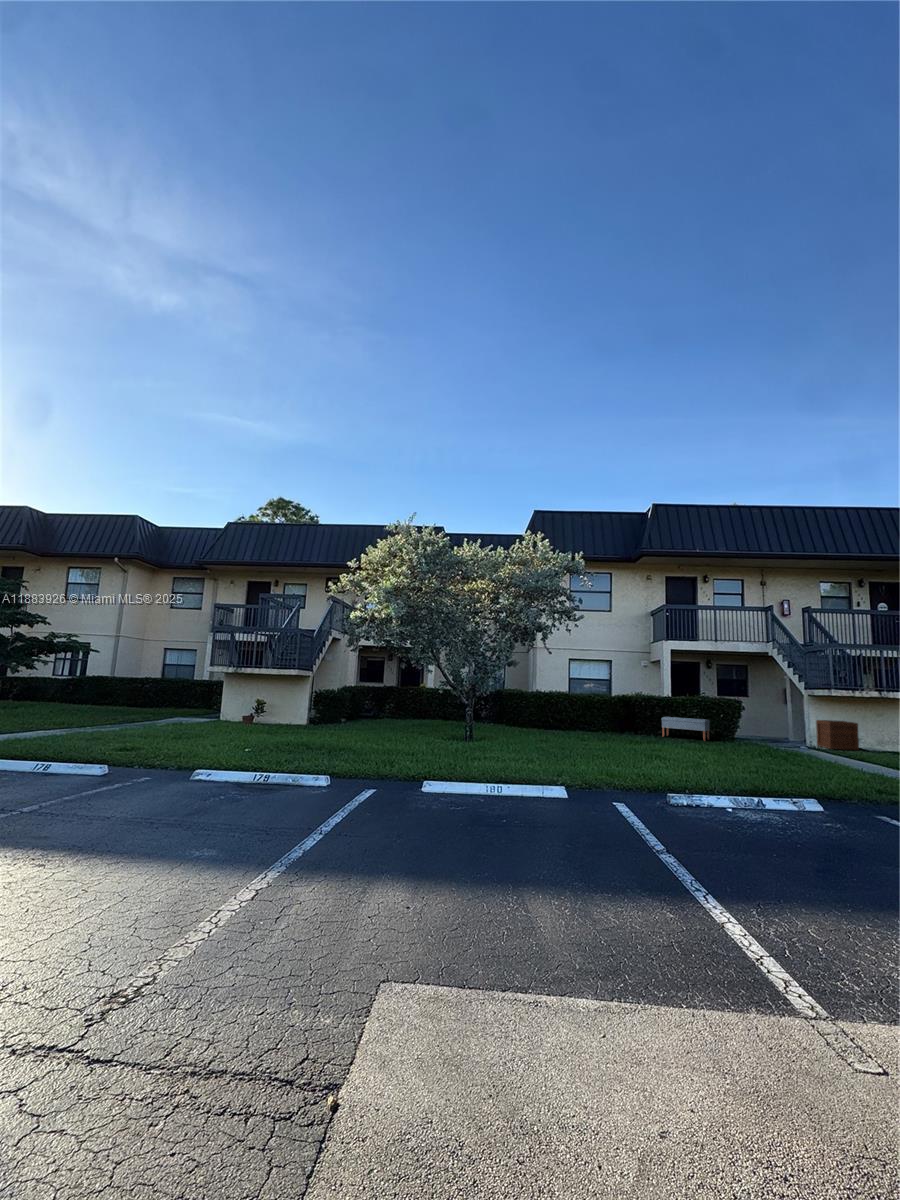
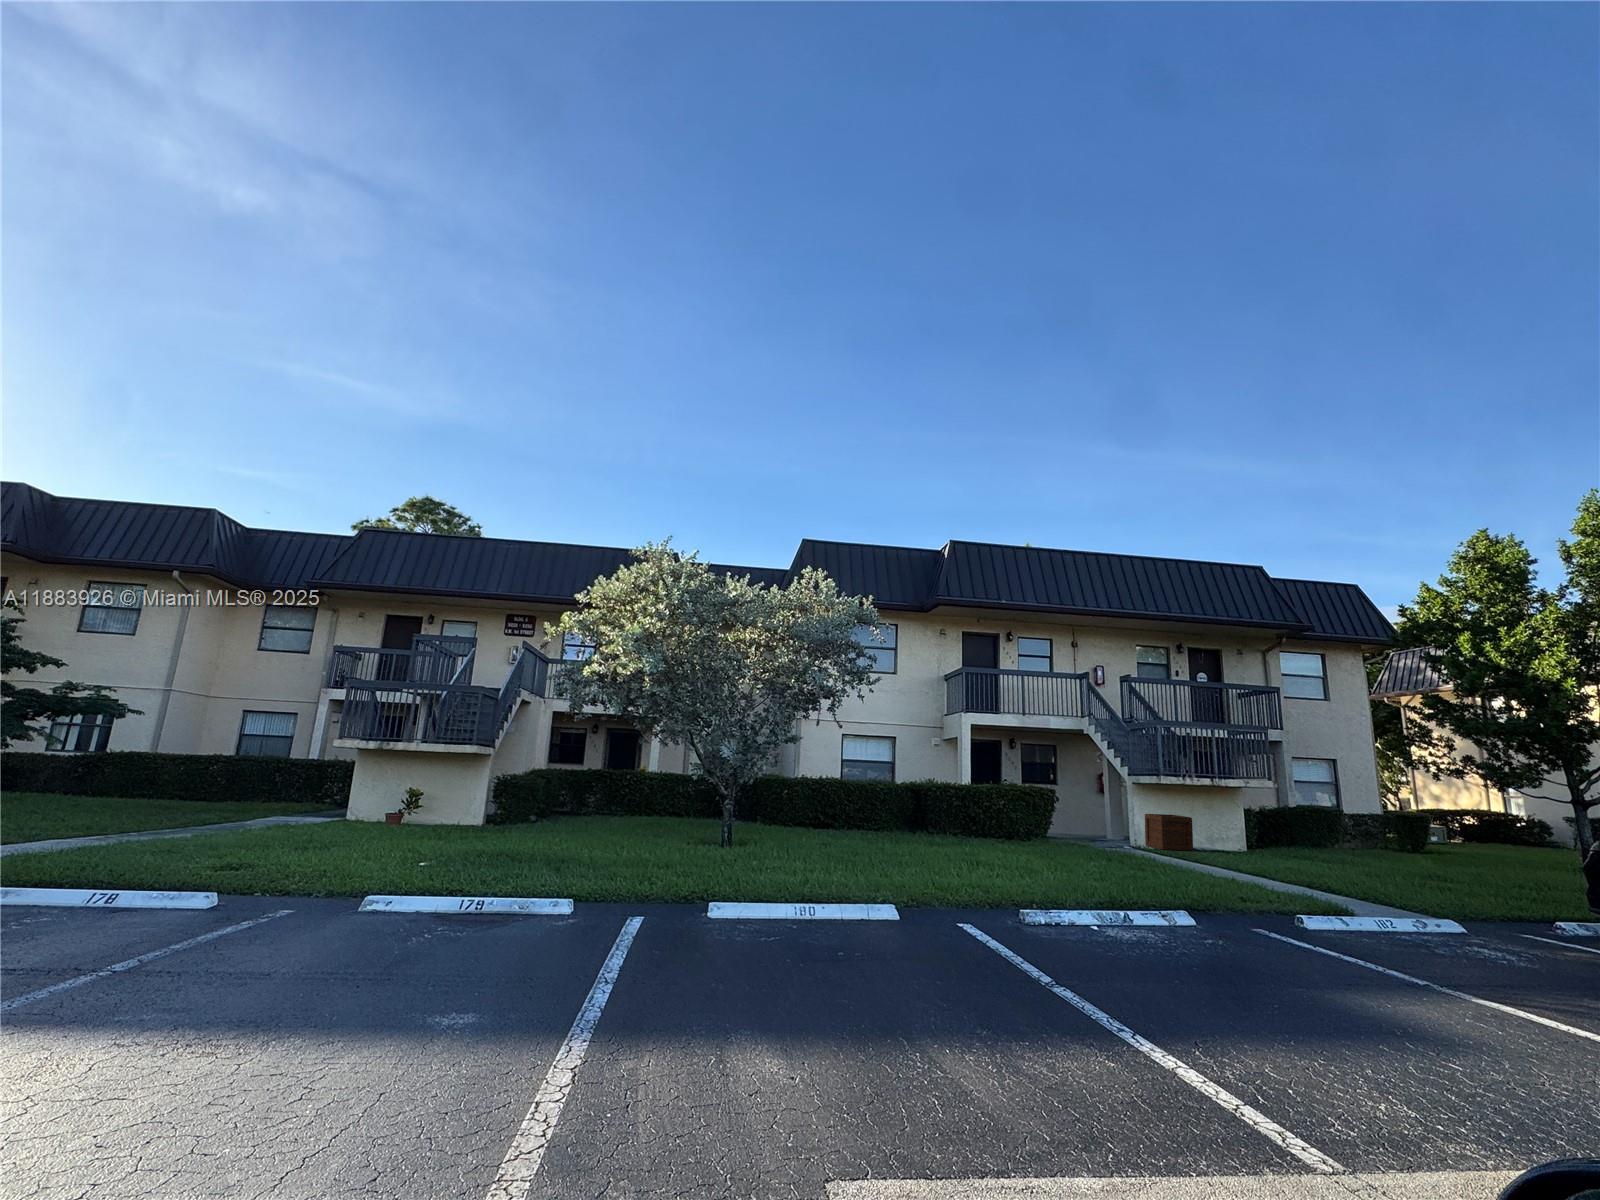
bench: present [661,717,710,741] -> none [964,811,1022,841]

